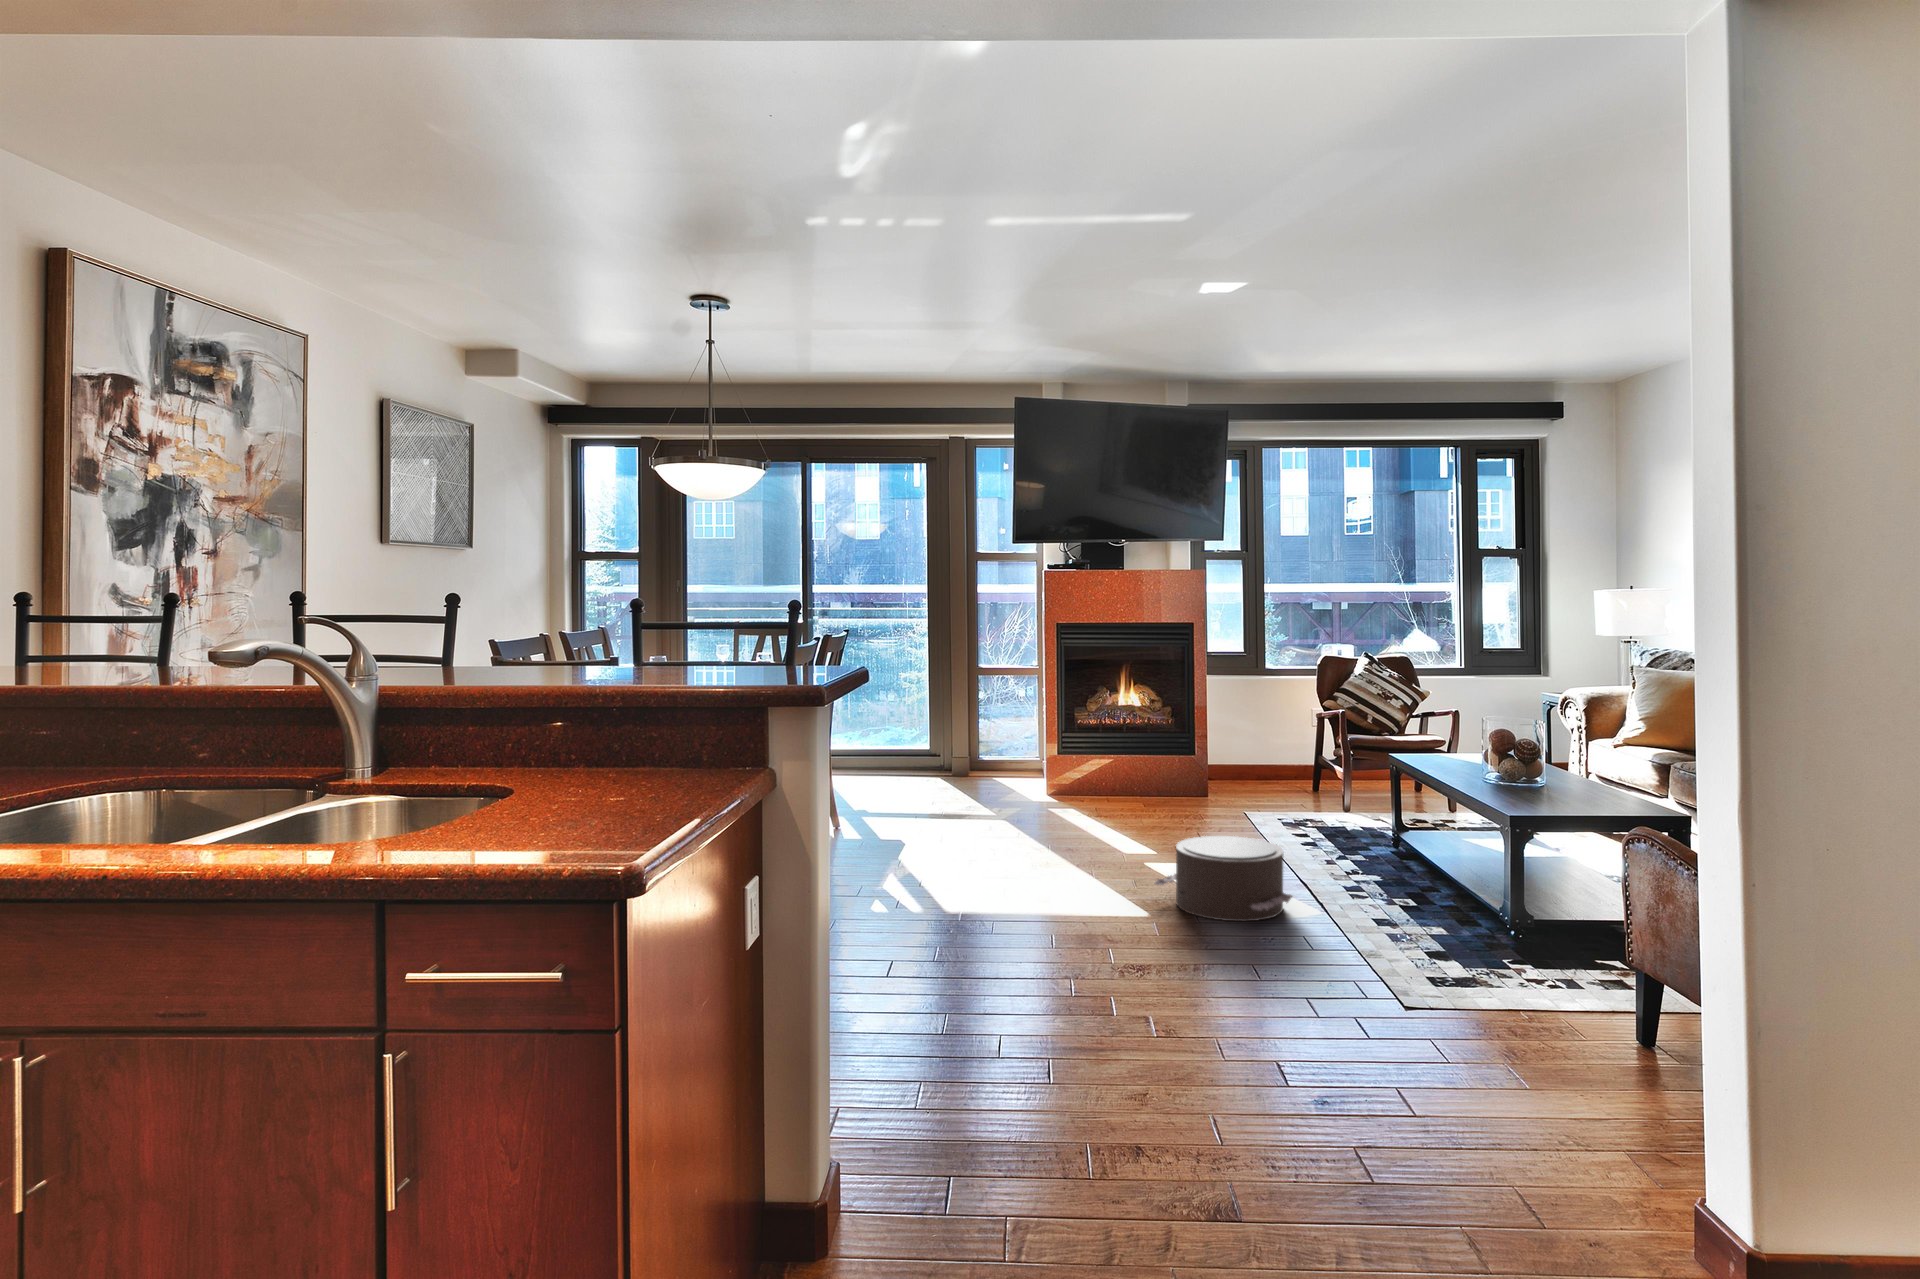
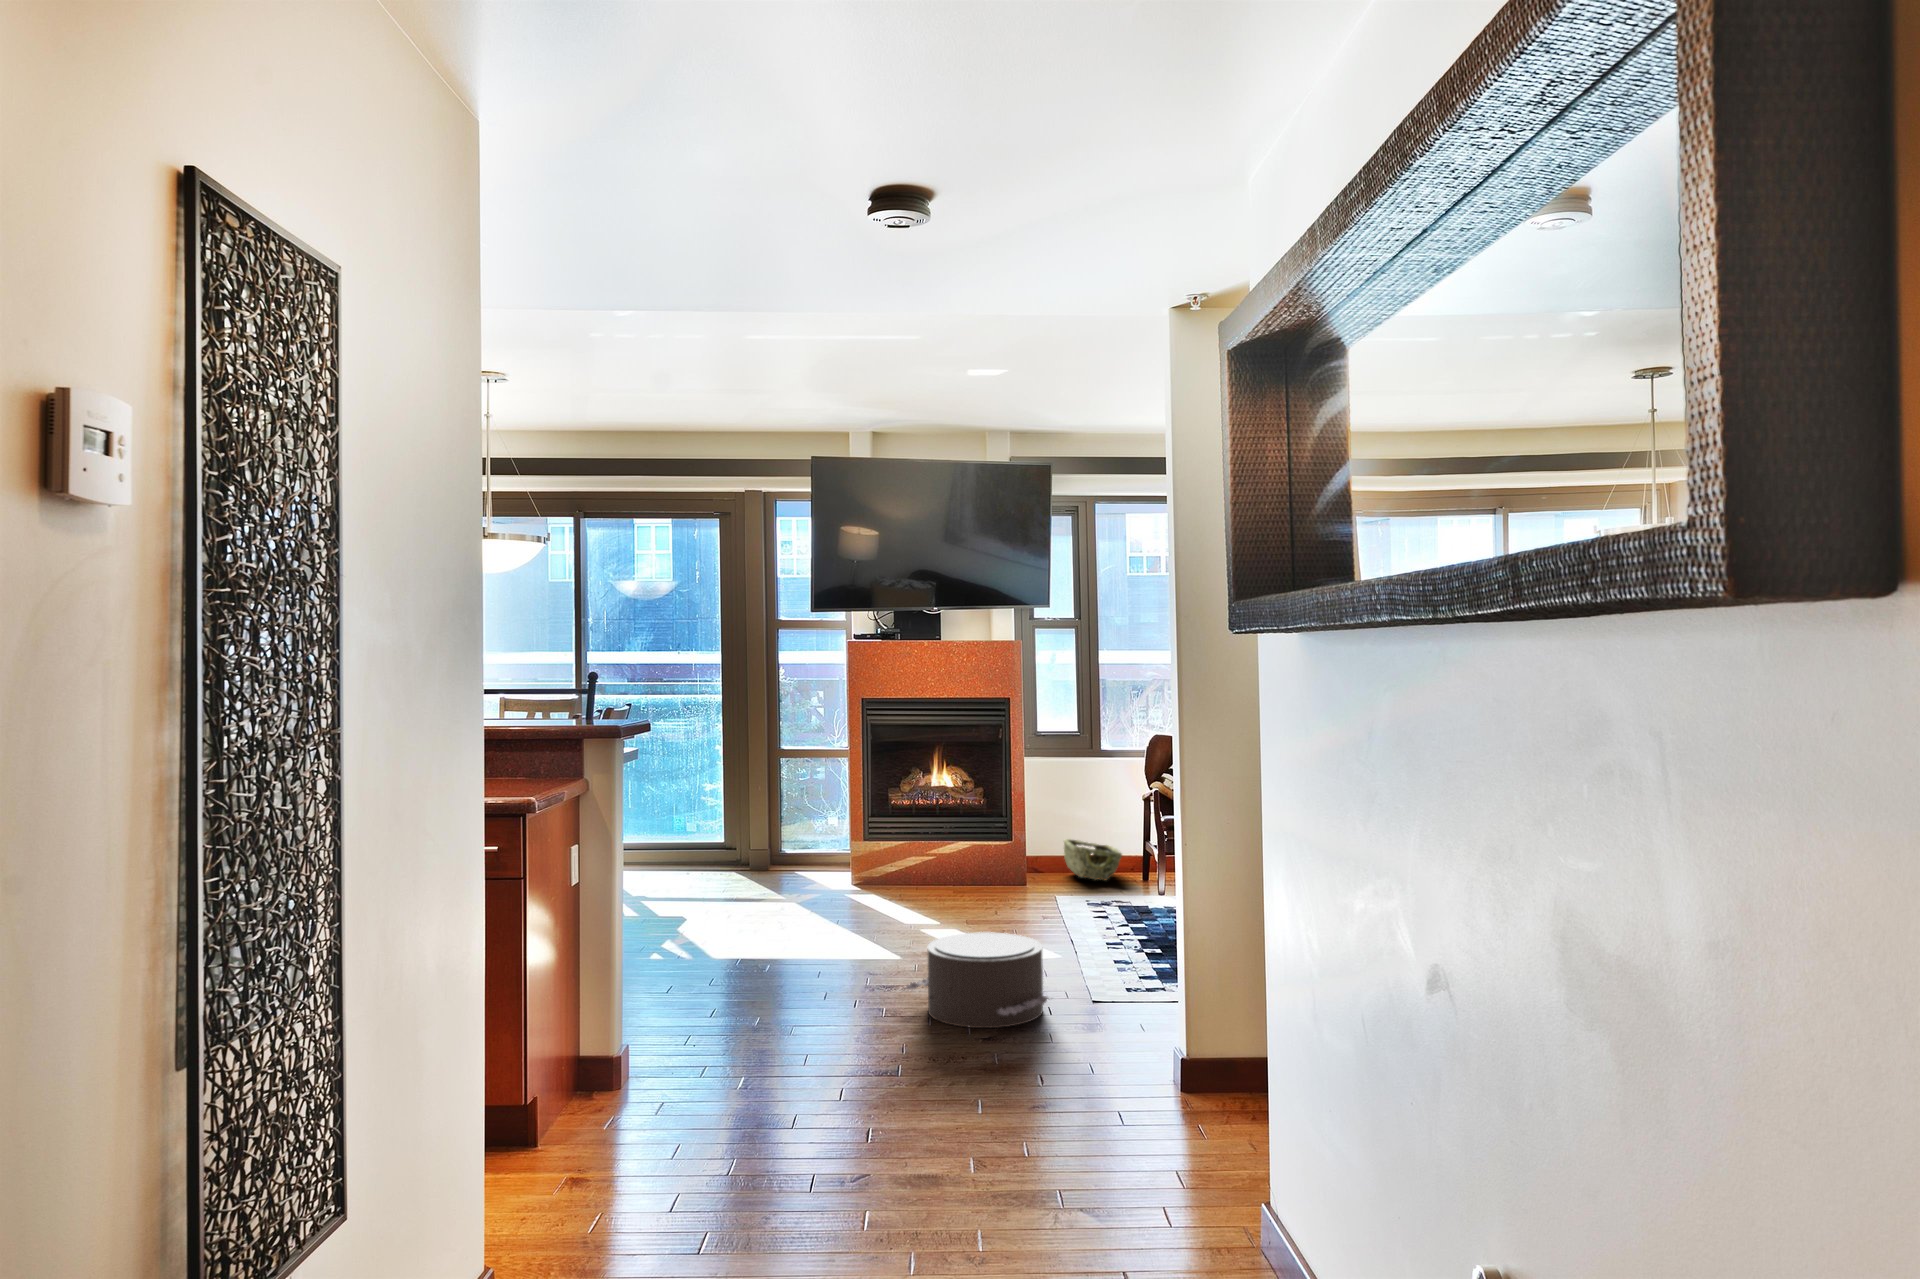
woven basket: none [1237,753,1296,791] -> present [1064,839,1122,880]

